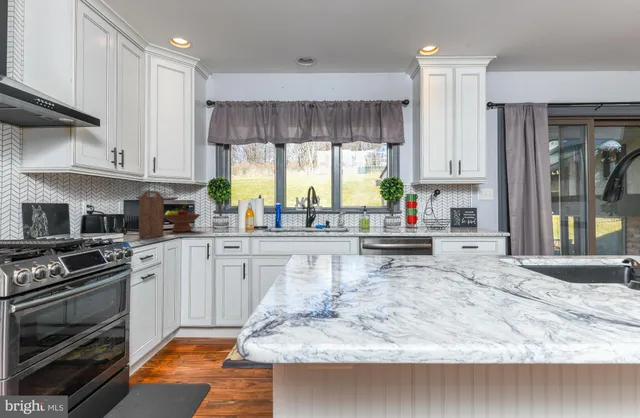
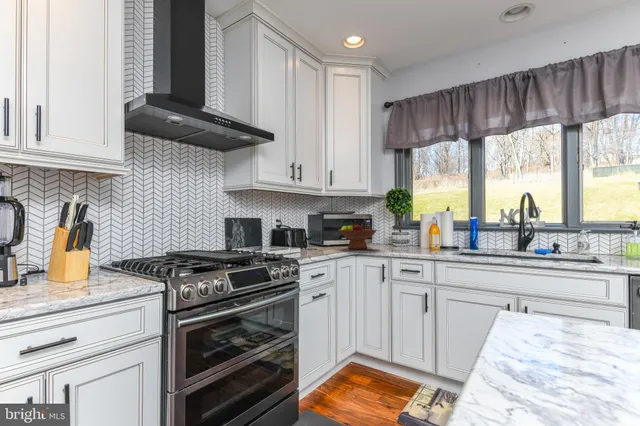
cutting board: present [139,191,164,237] -> none [313,205,337,253]

